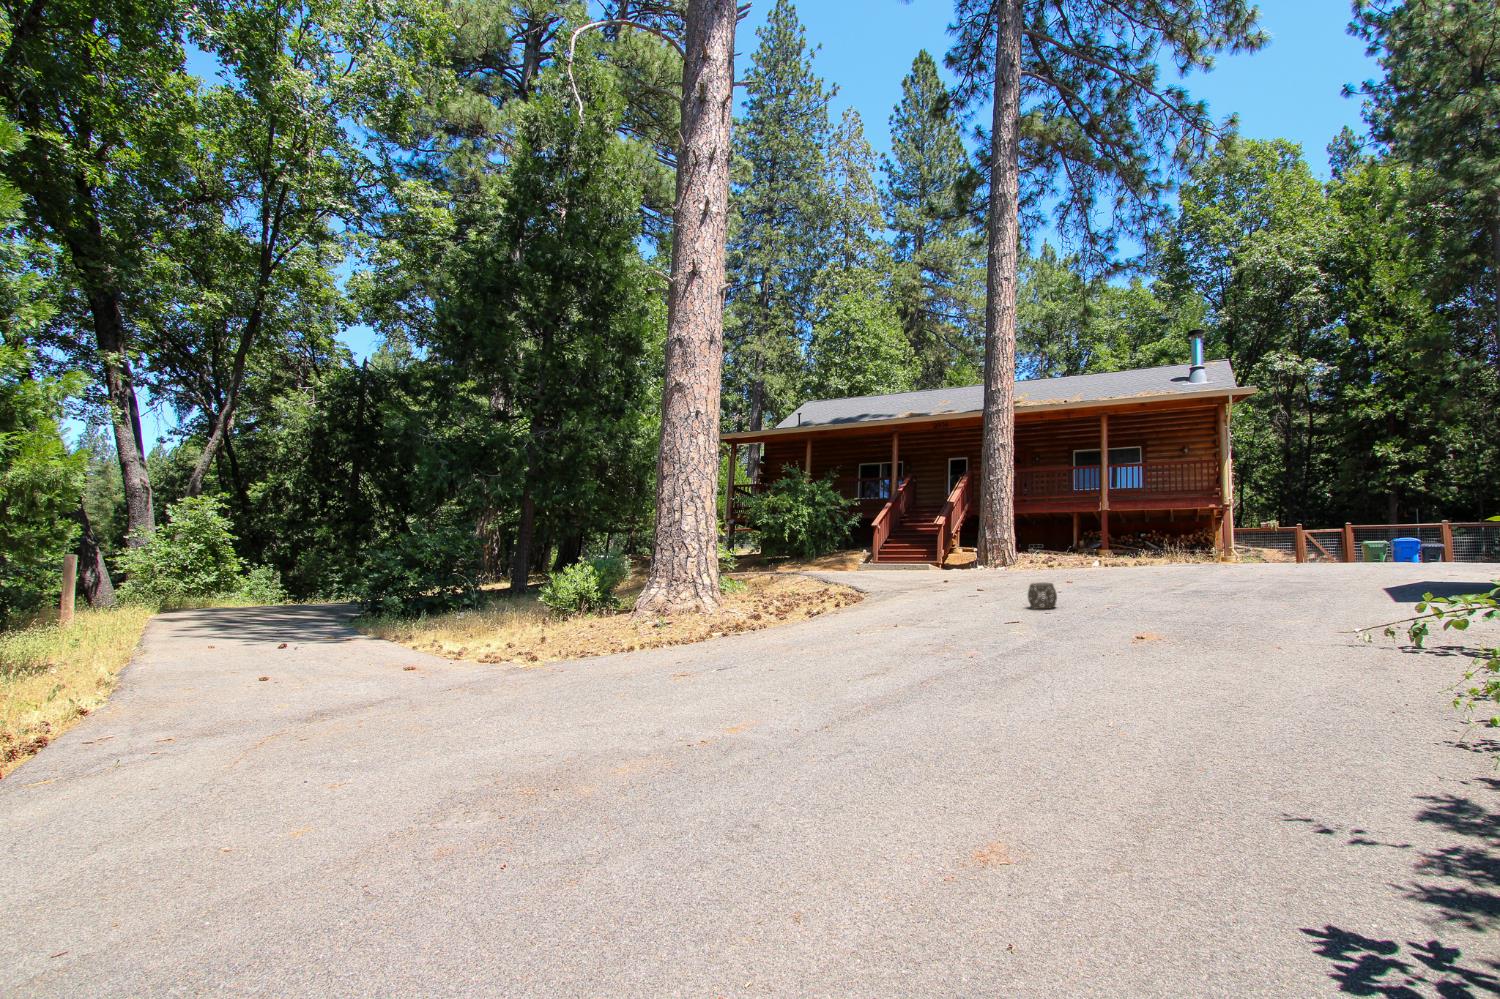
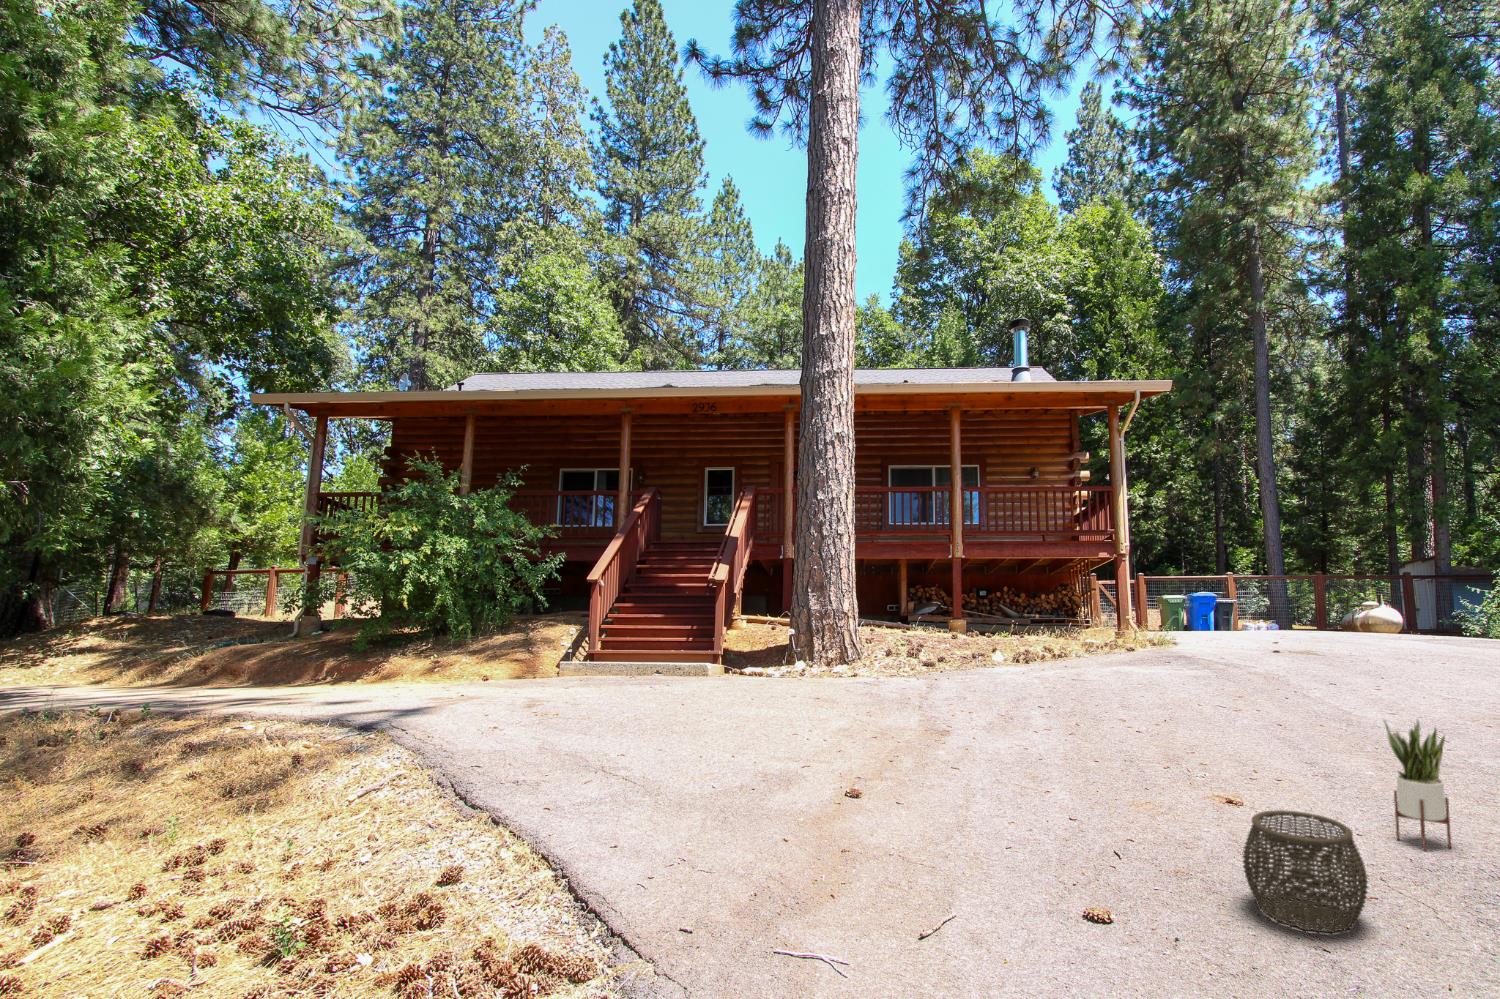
potted plant: none [1101,562,1120,602] -> present [1383,720,1451,851]

